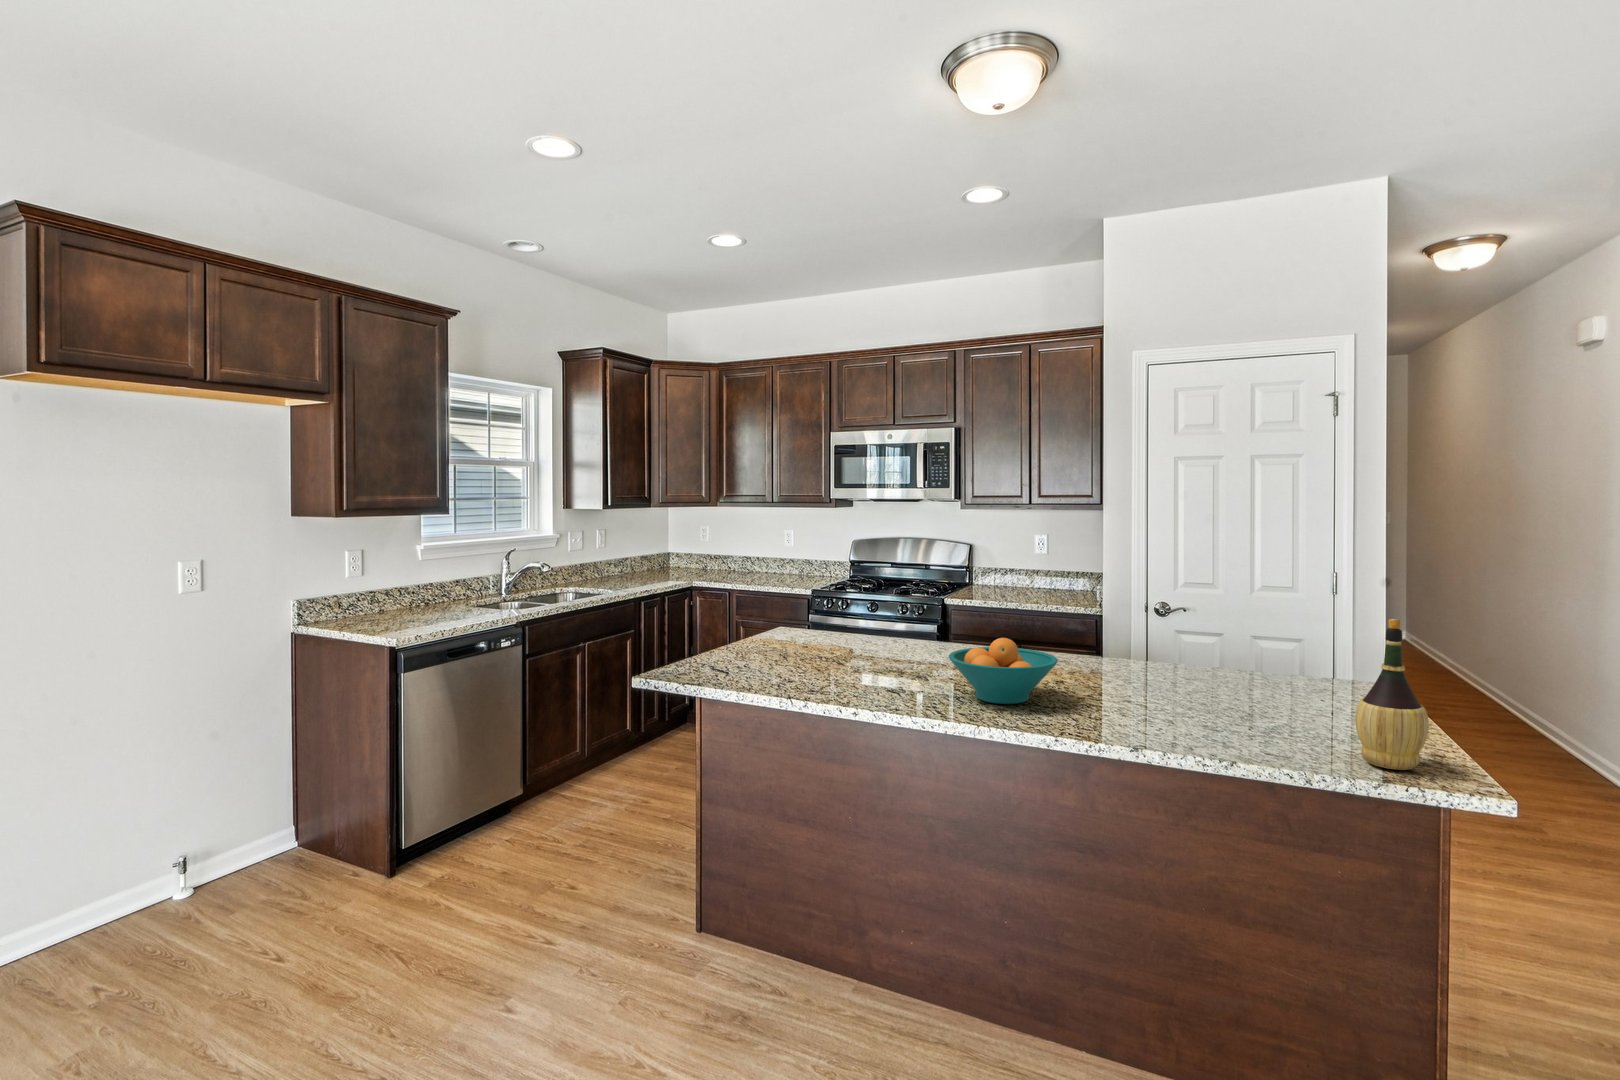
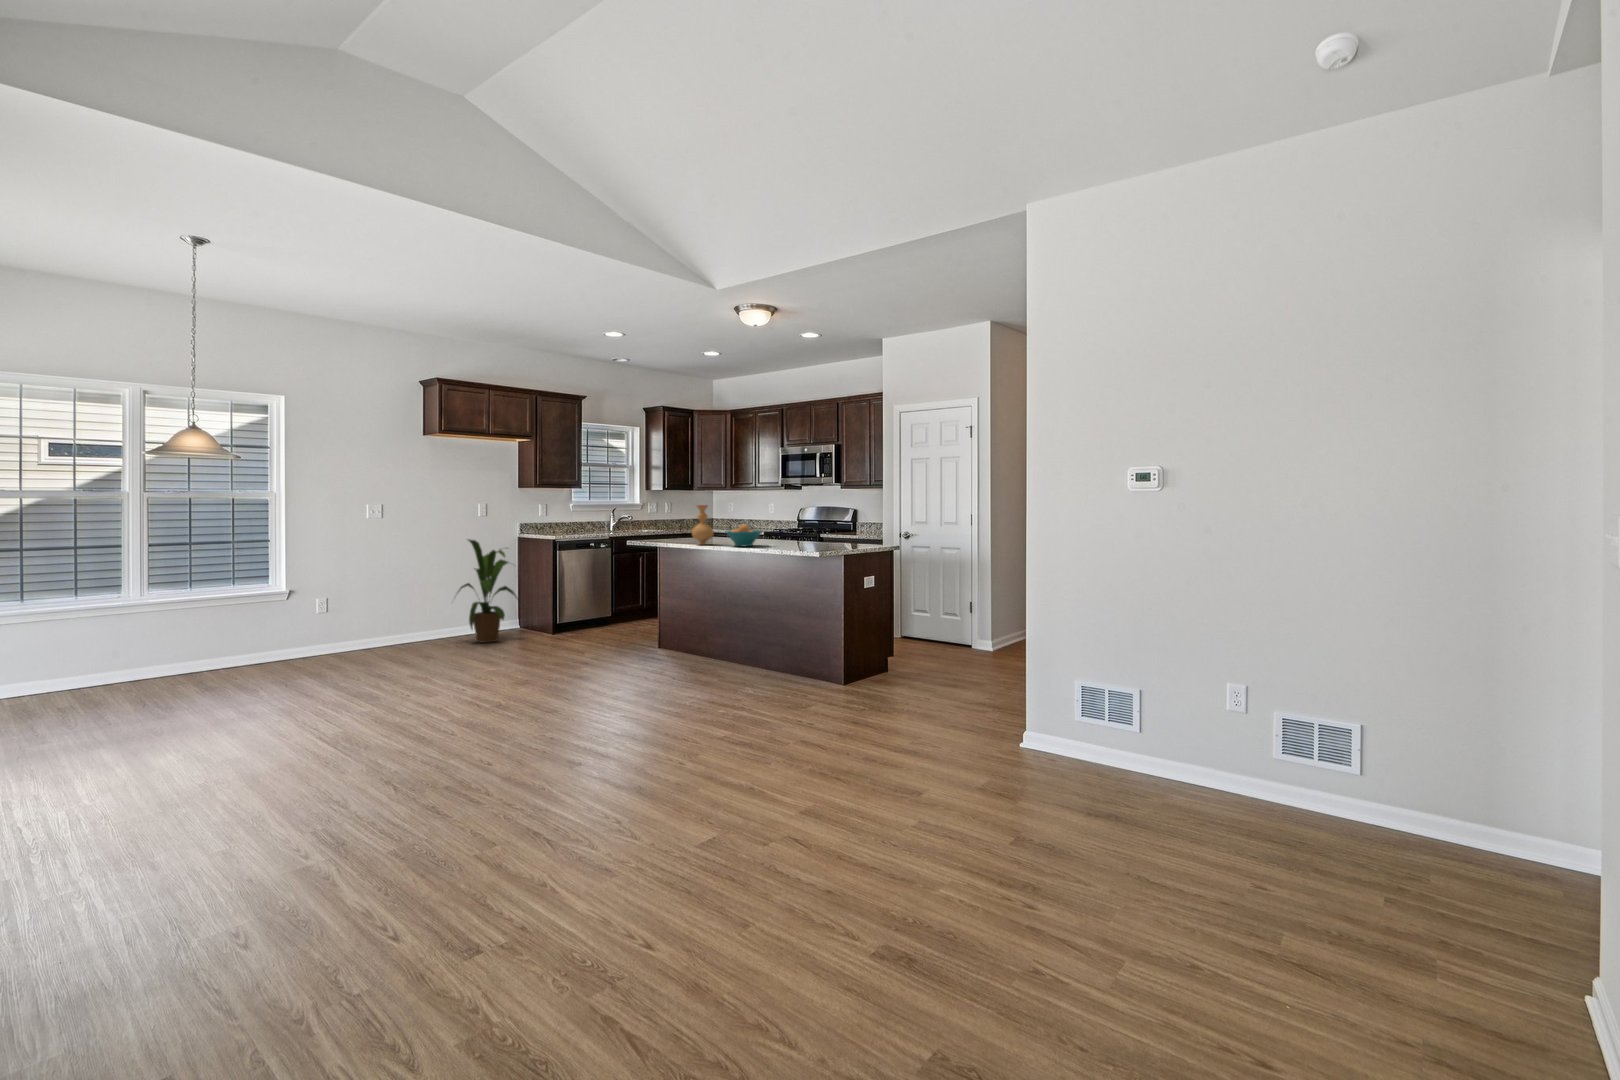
vase: none [837,580,898,693] -> present [692,505,714,545]
wine bottle: present [1355,619,1429,770] -> none [810,508,828,553]
house plant: none [91,671,320,941] -> present [459,540,516,643]

